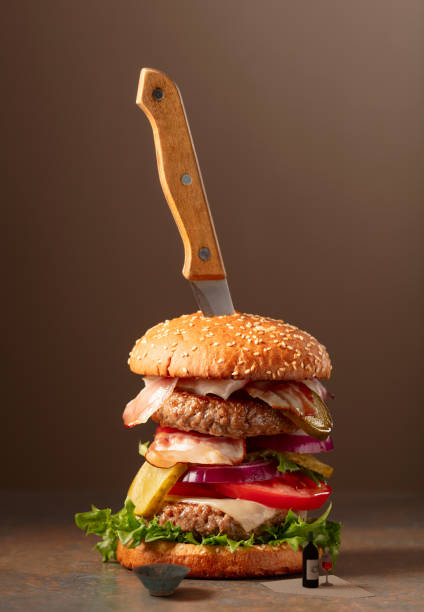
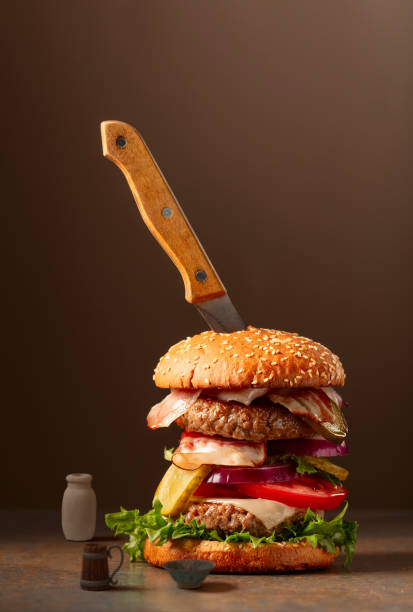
jar: none [32,467,69,538] -> present [62,474,96,541]
wine bottle: present [261,531,375,598] -> none [280,528,390,595]
beer mug: none [44,546,91,598] -> present [80,542,124,591]

